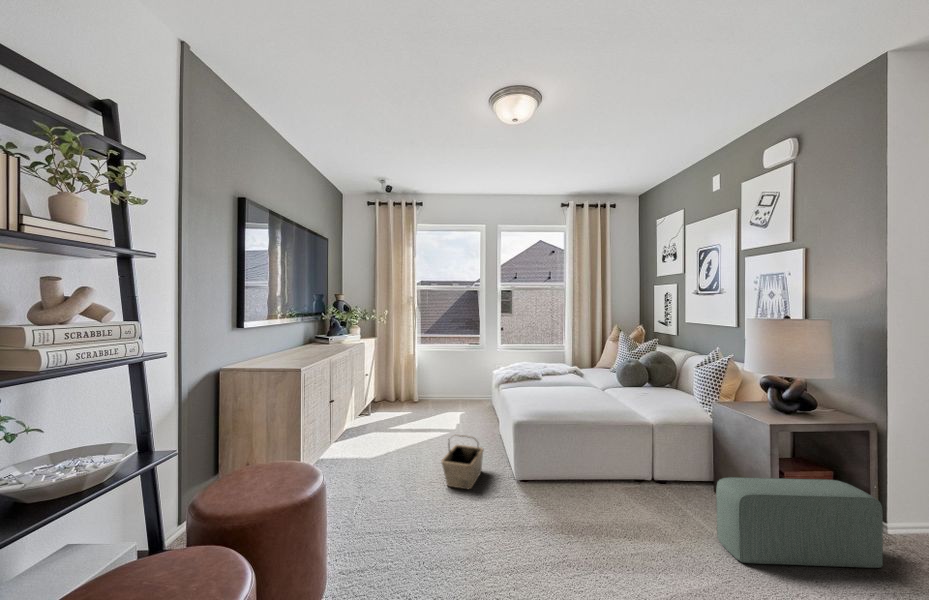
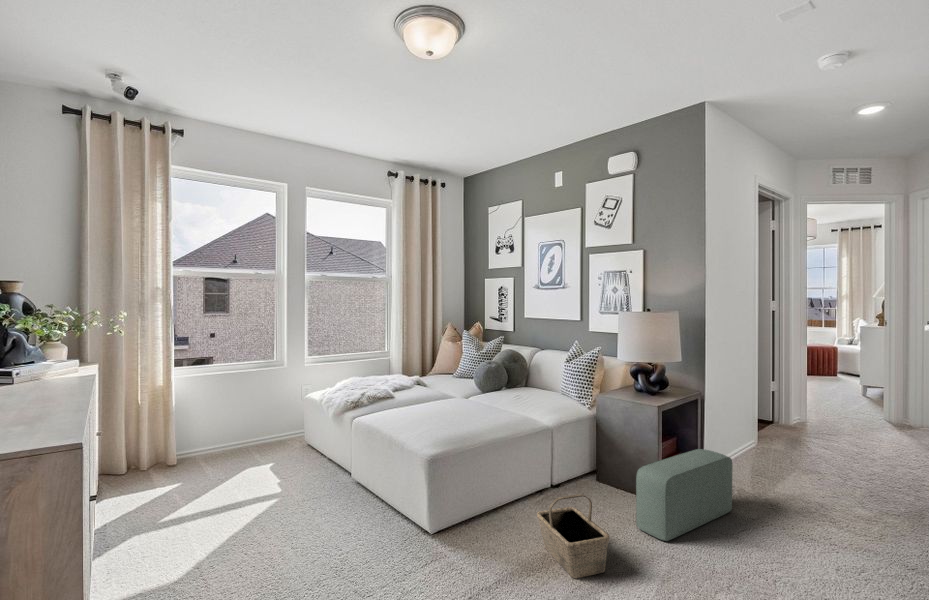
basket: present [441,435,484,489] -> present [537,494,610,578]

